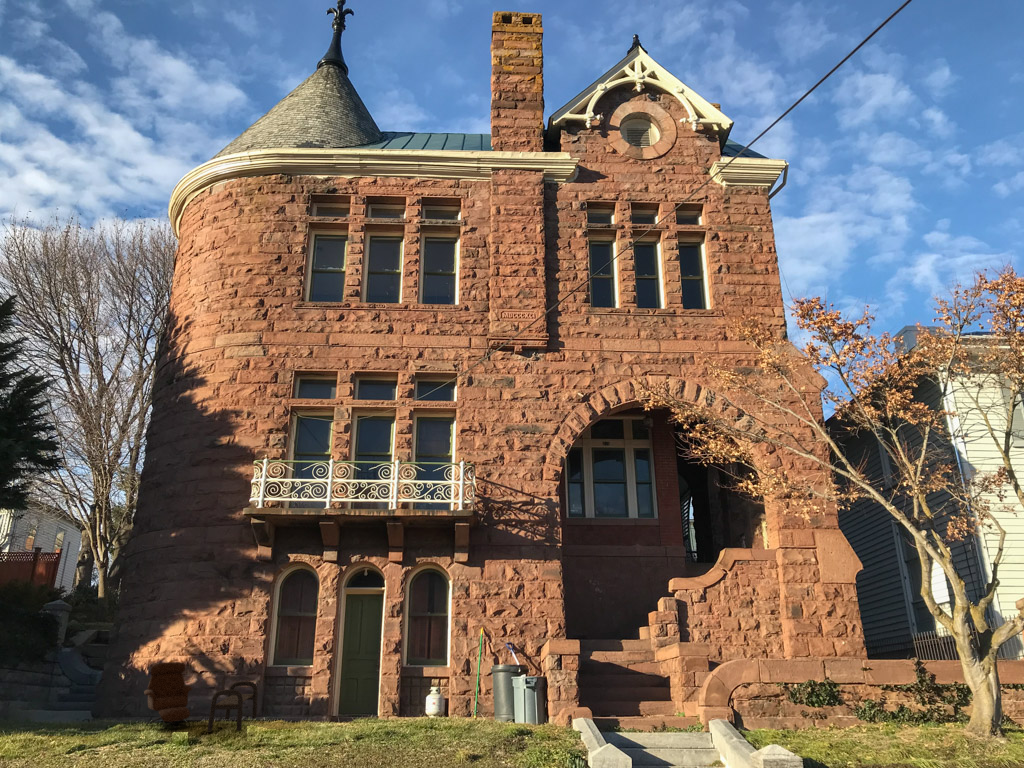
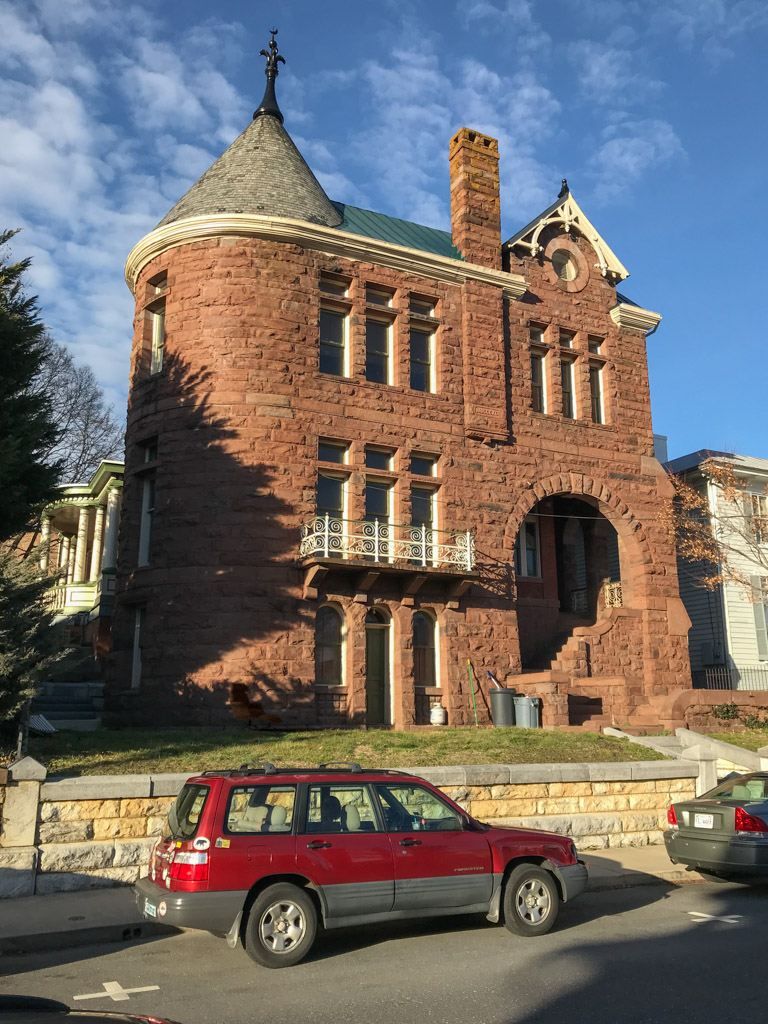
bench: present [207,681,258,731] -> none [292,698,333,730]

